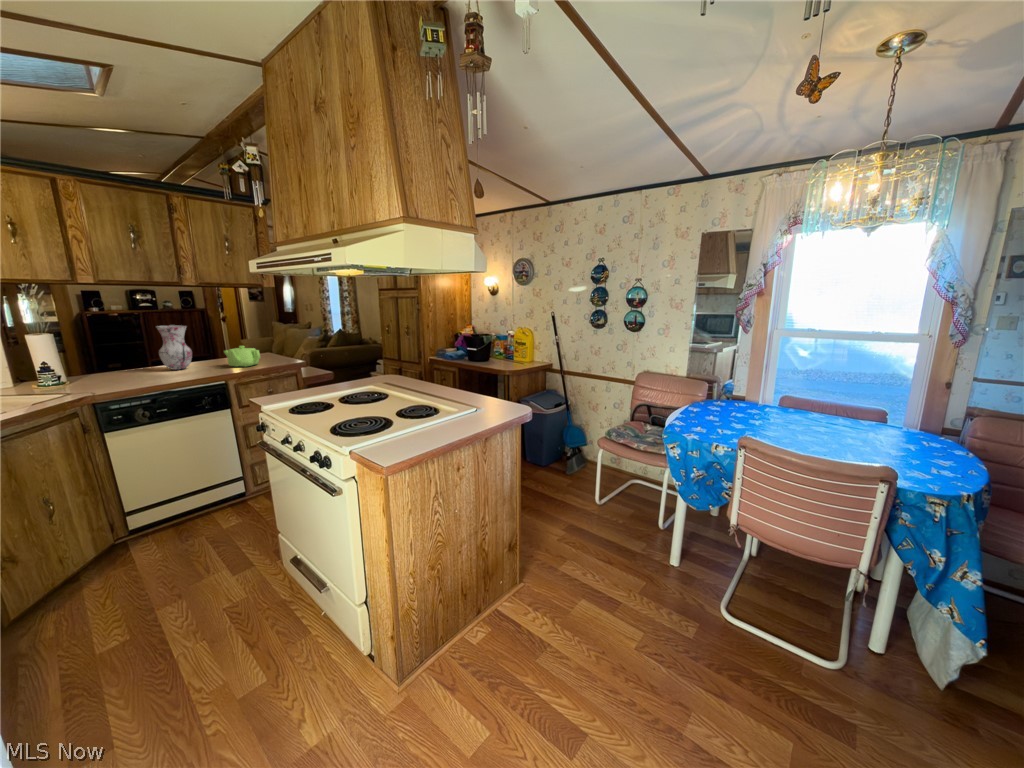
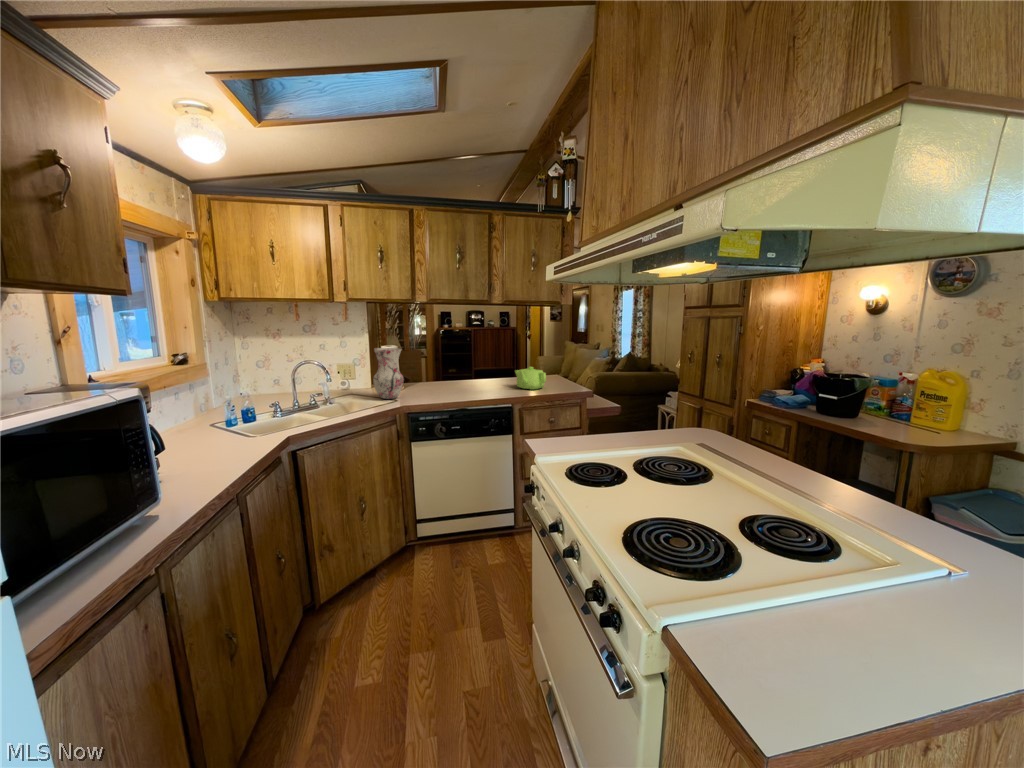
vase: present [156,325,192,370] -> present [373,348,404,399]

